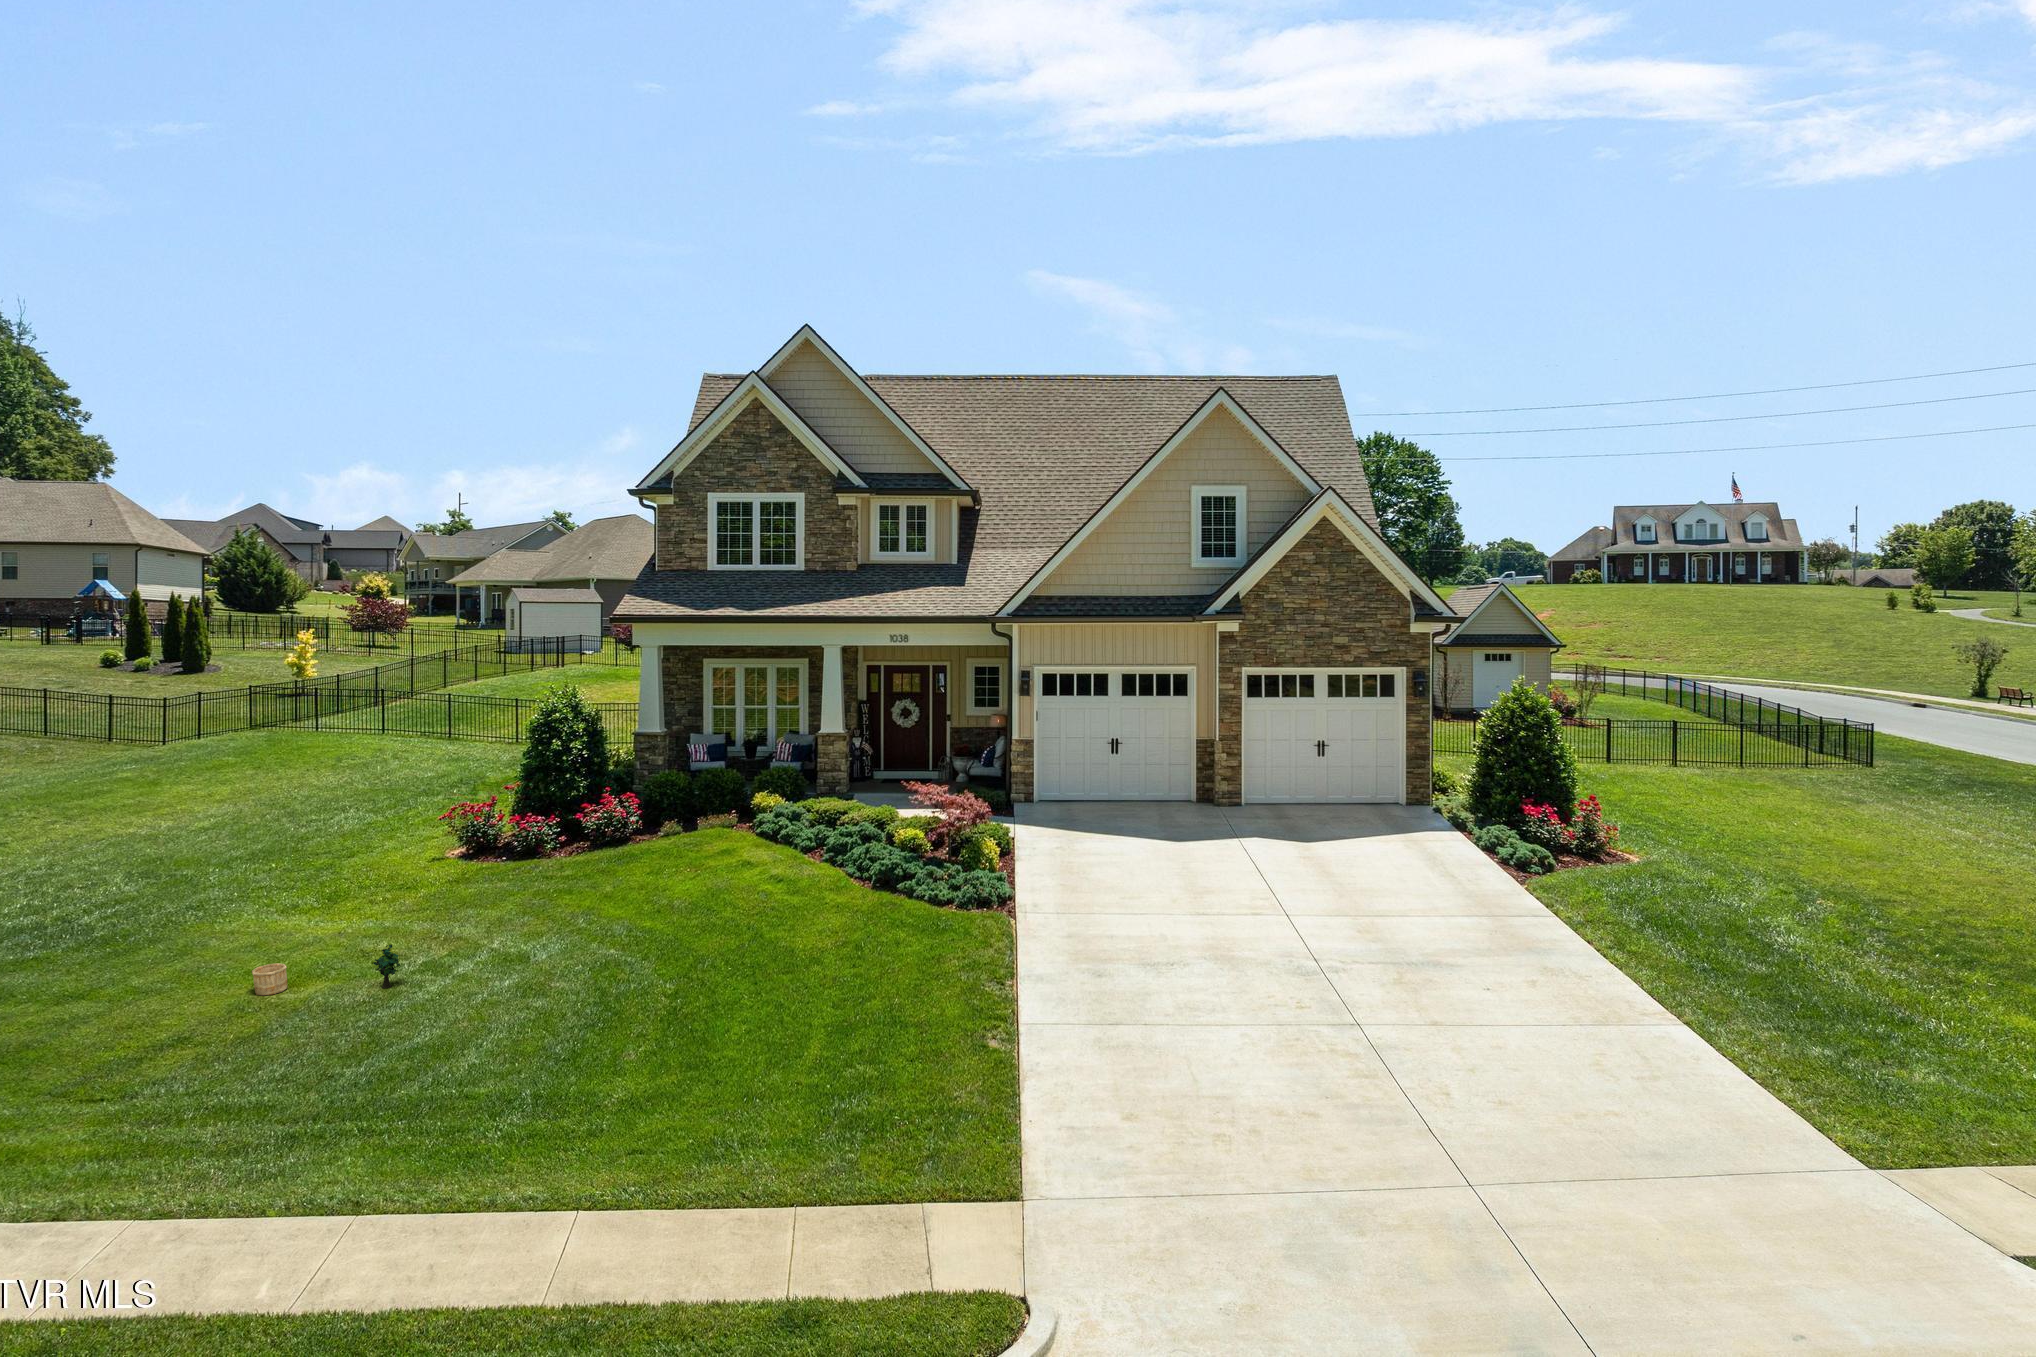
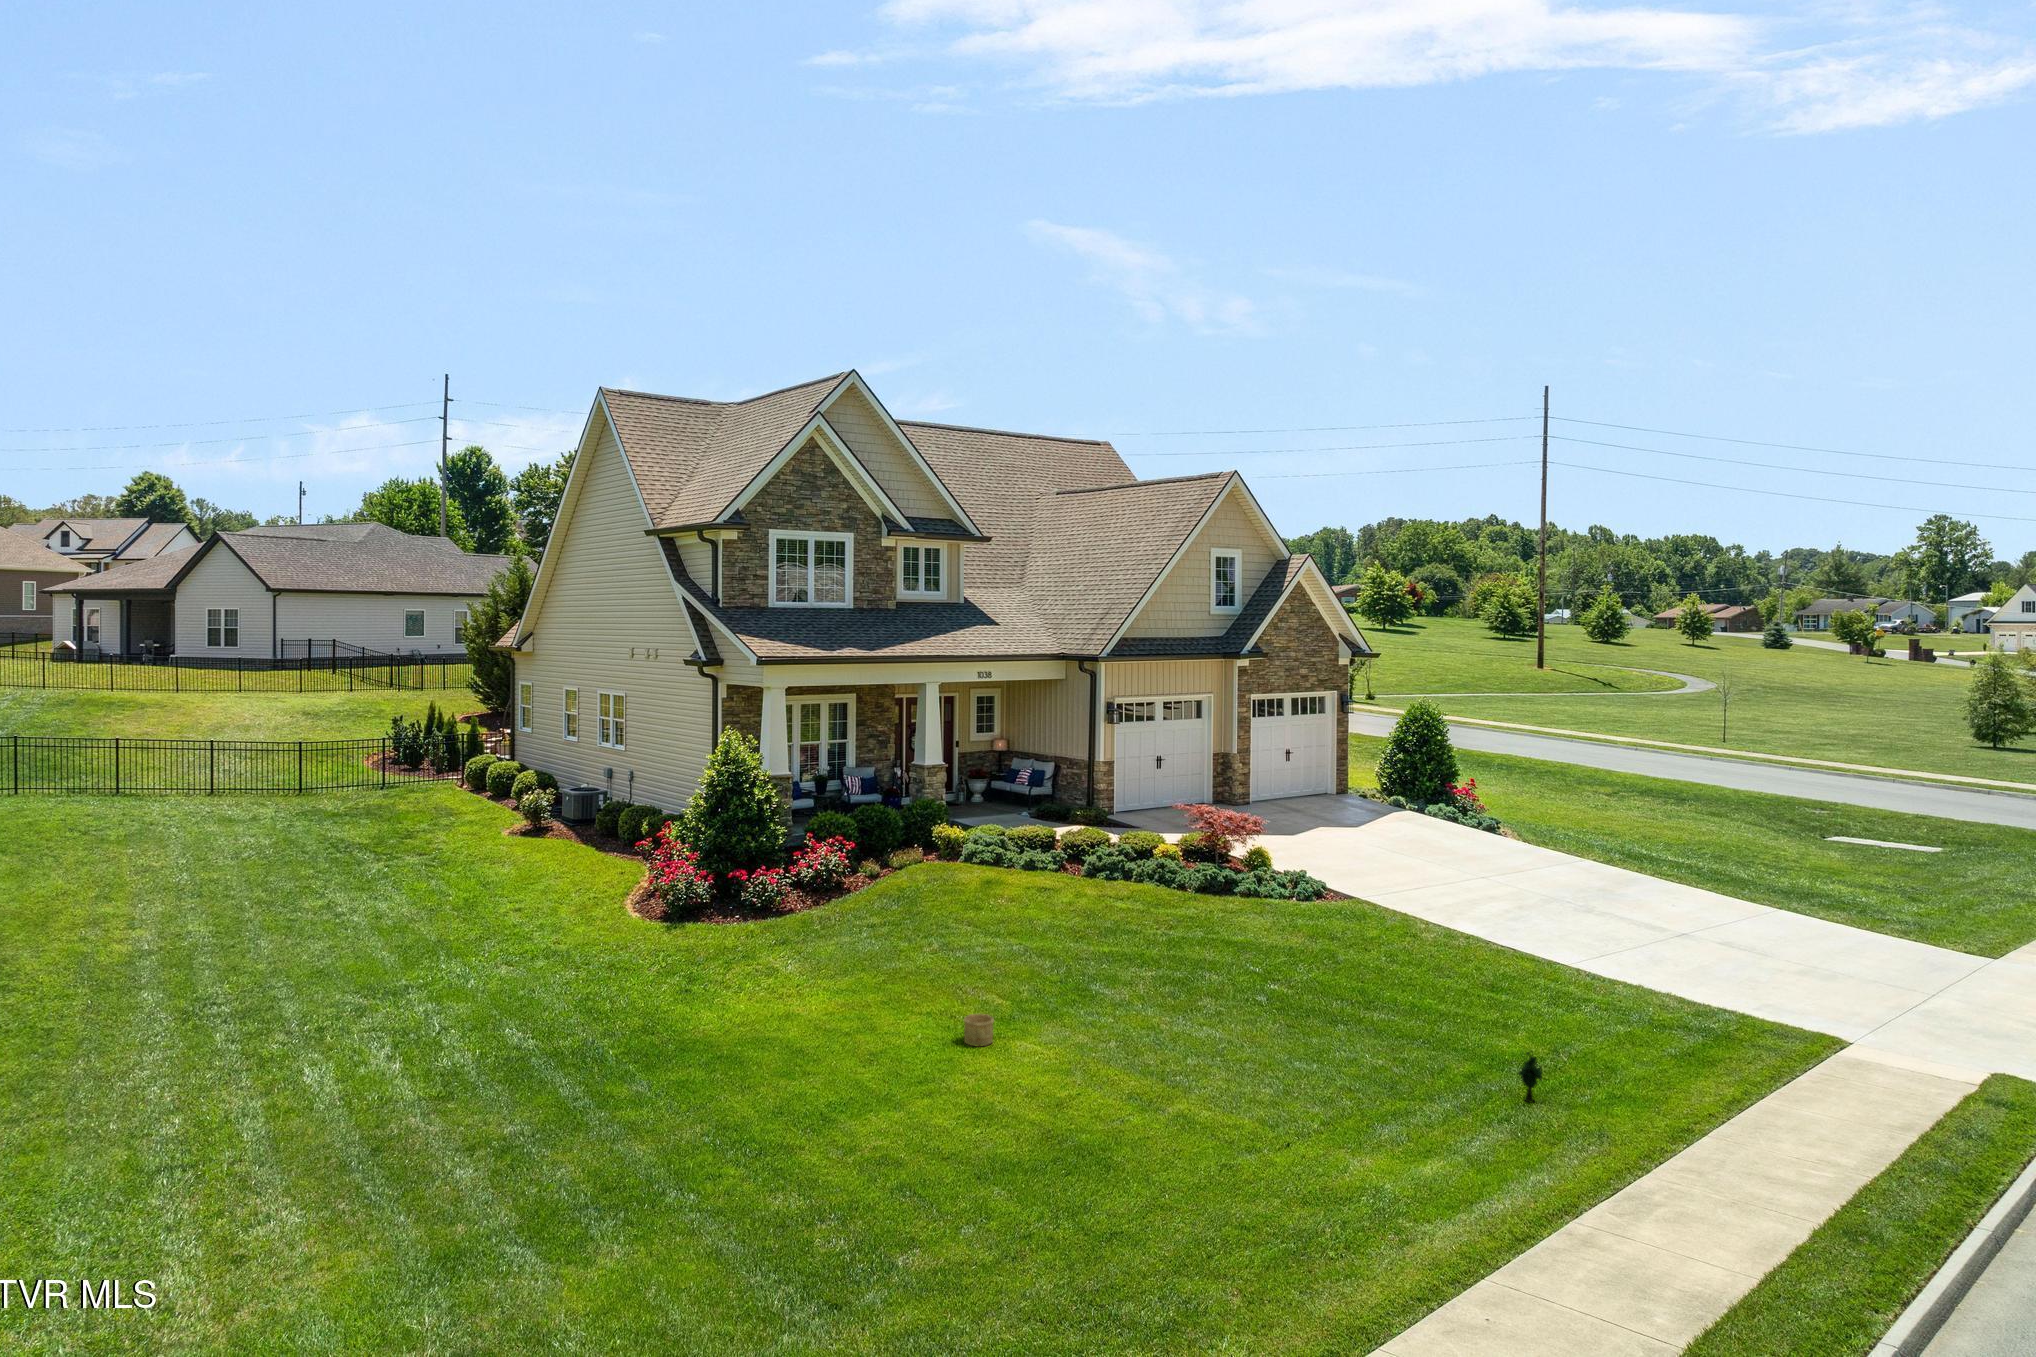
decorative plant: present [373,944,400,989] -> present [1518,1052,1542,1102]

